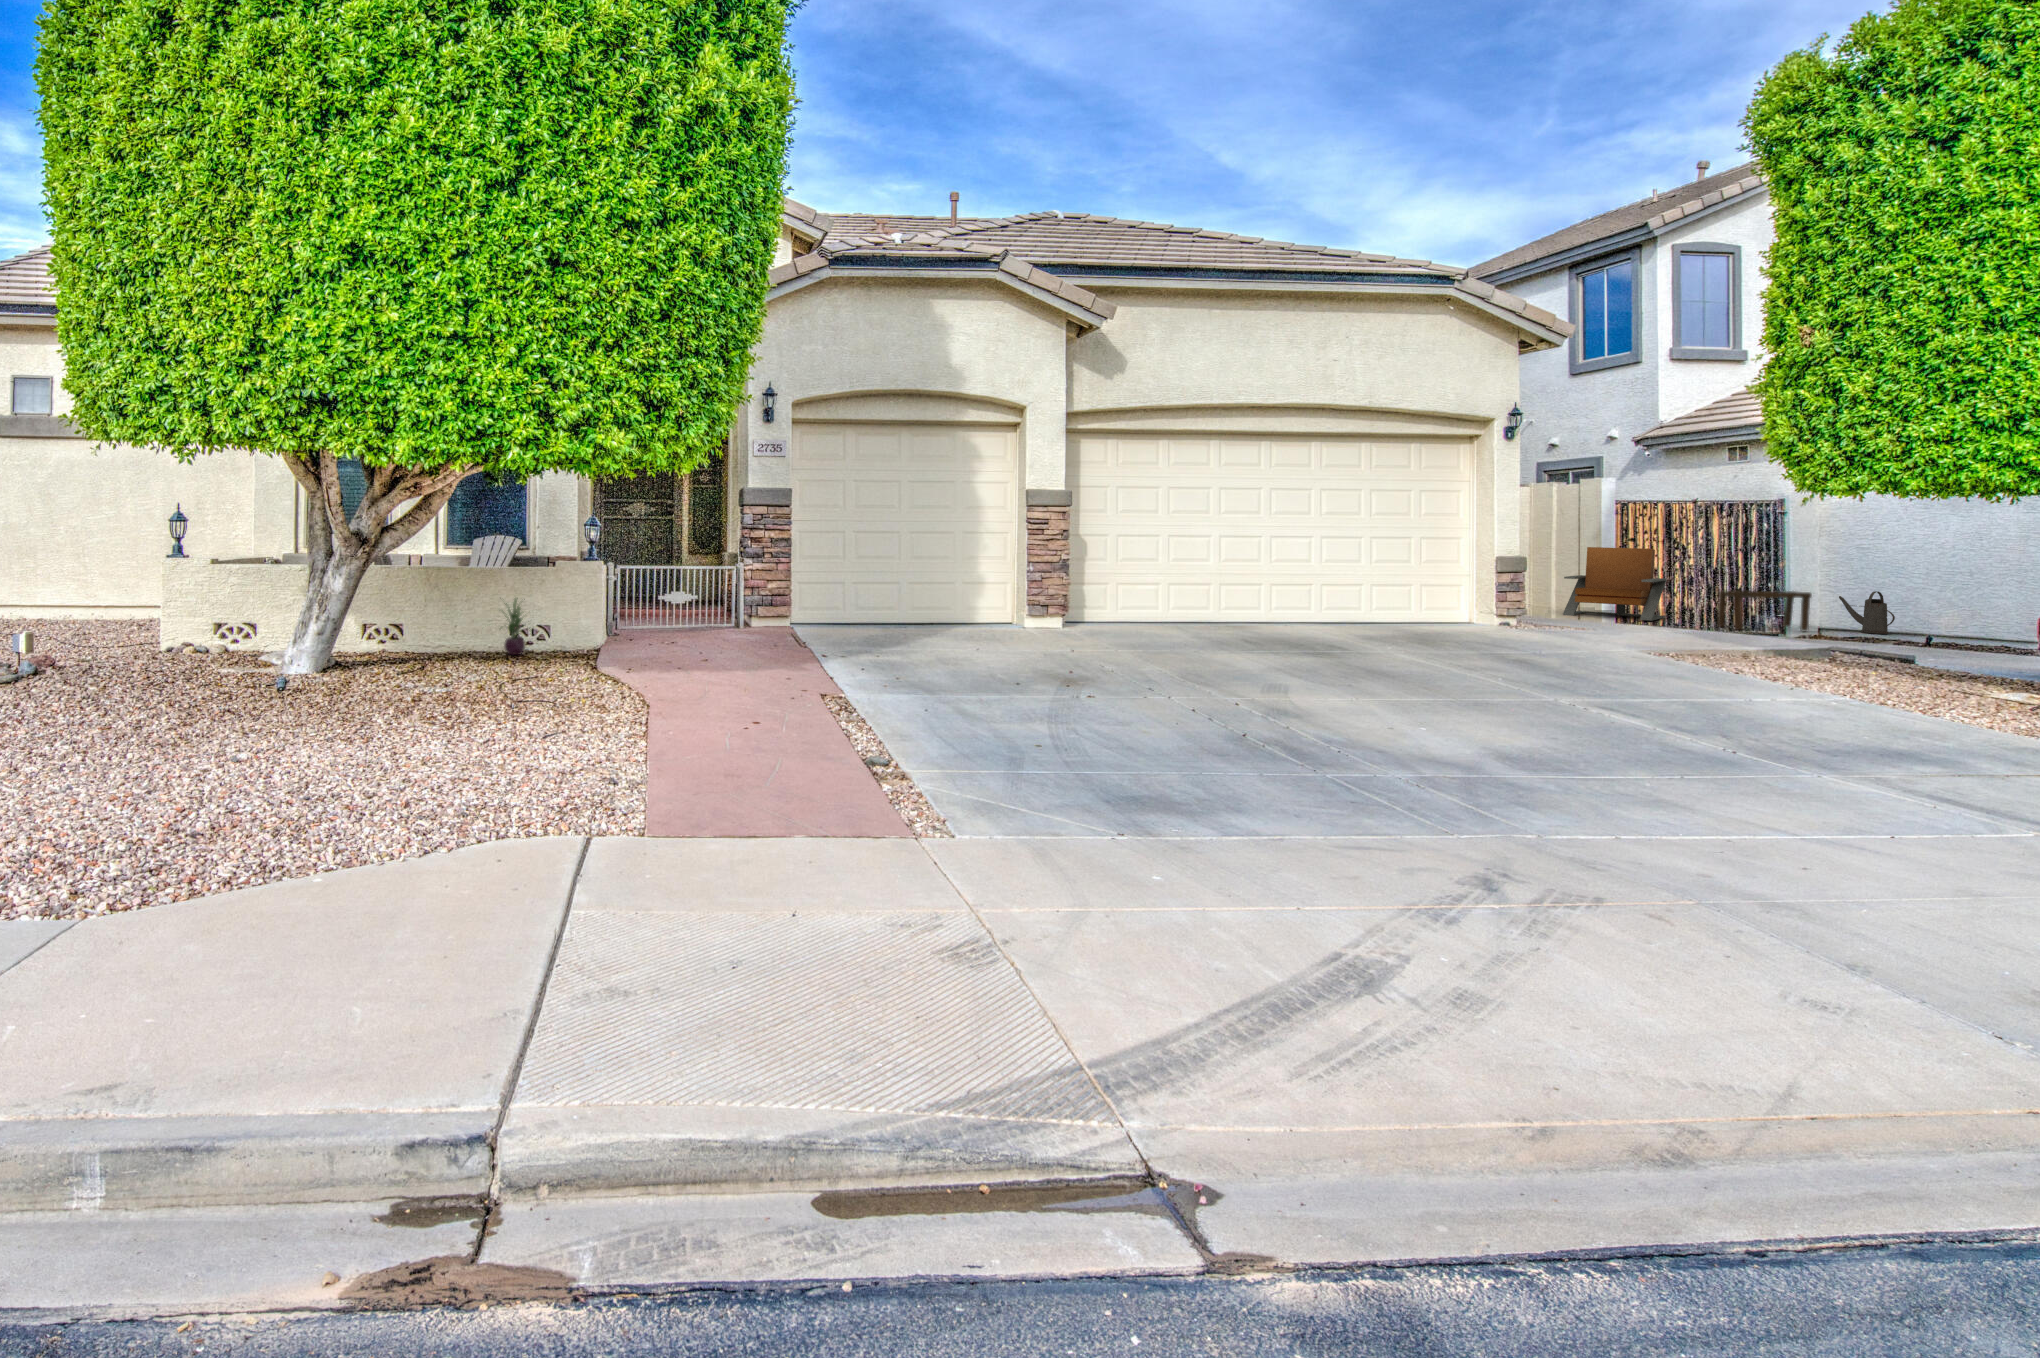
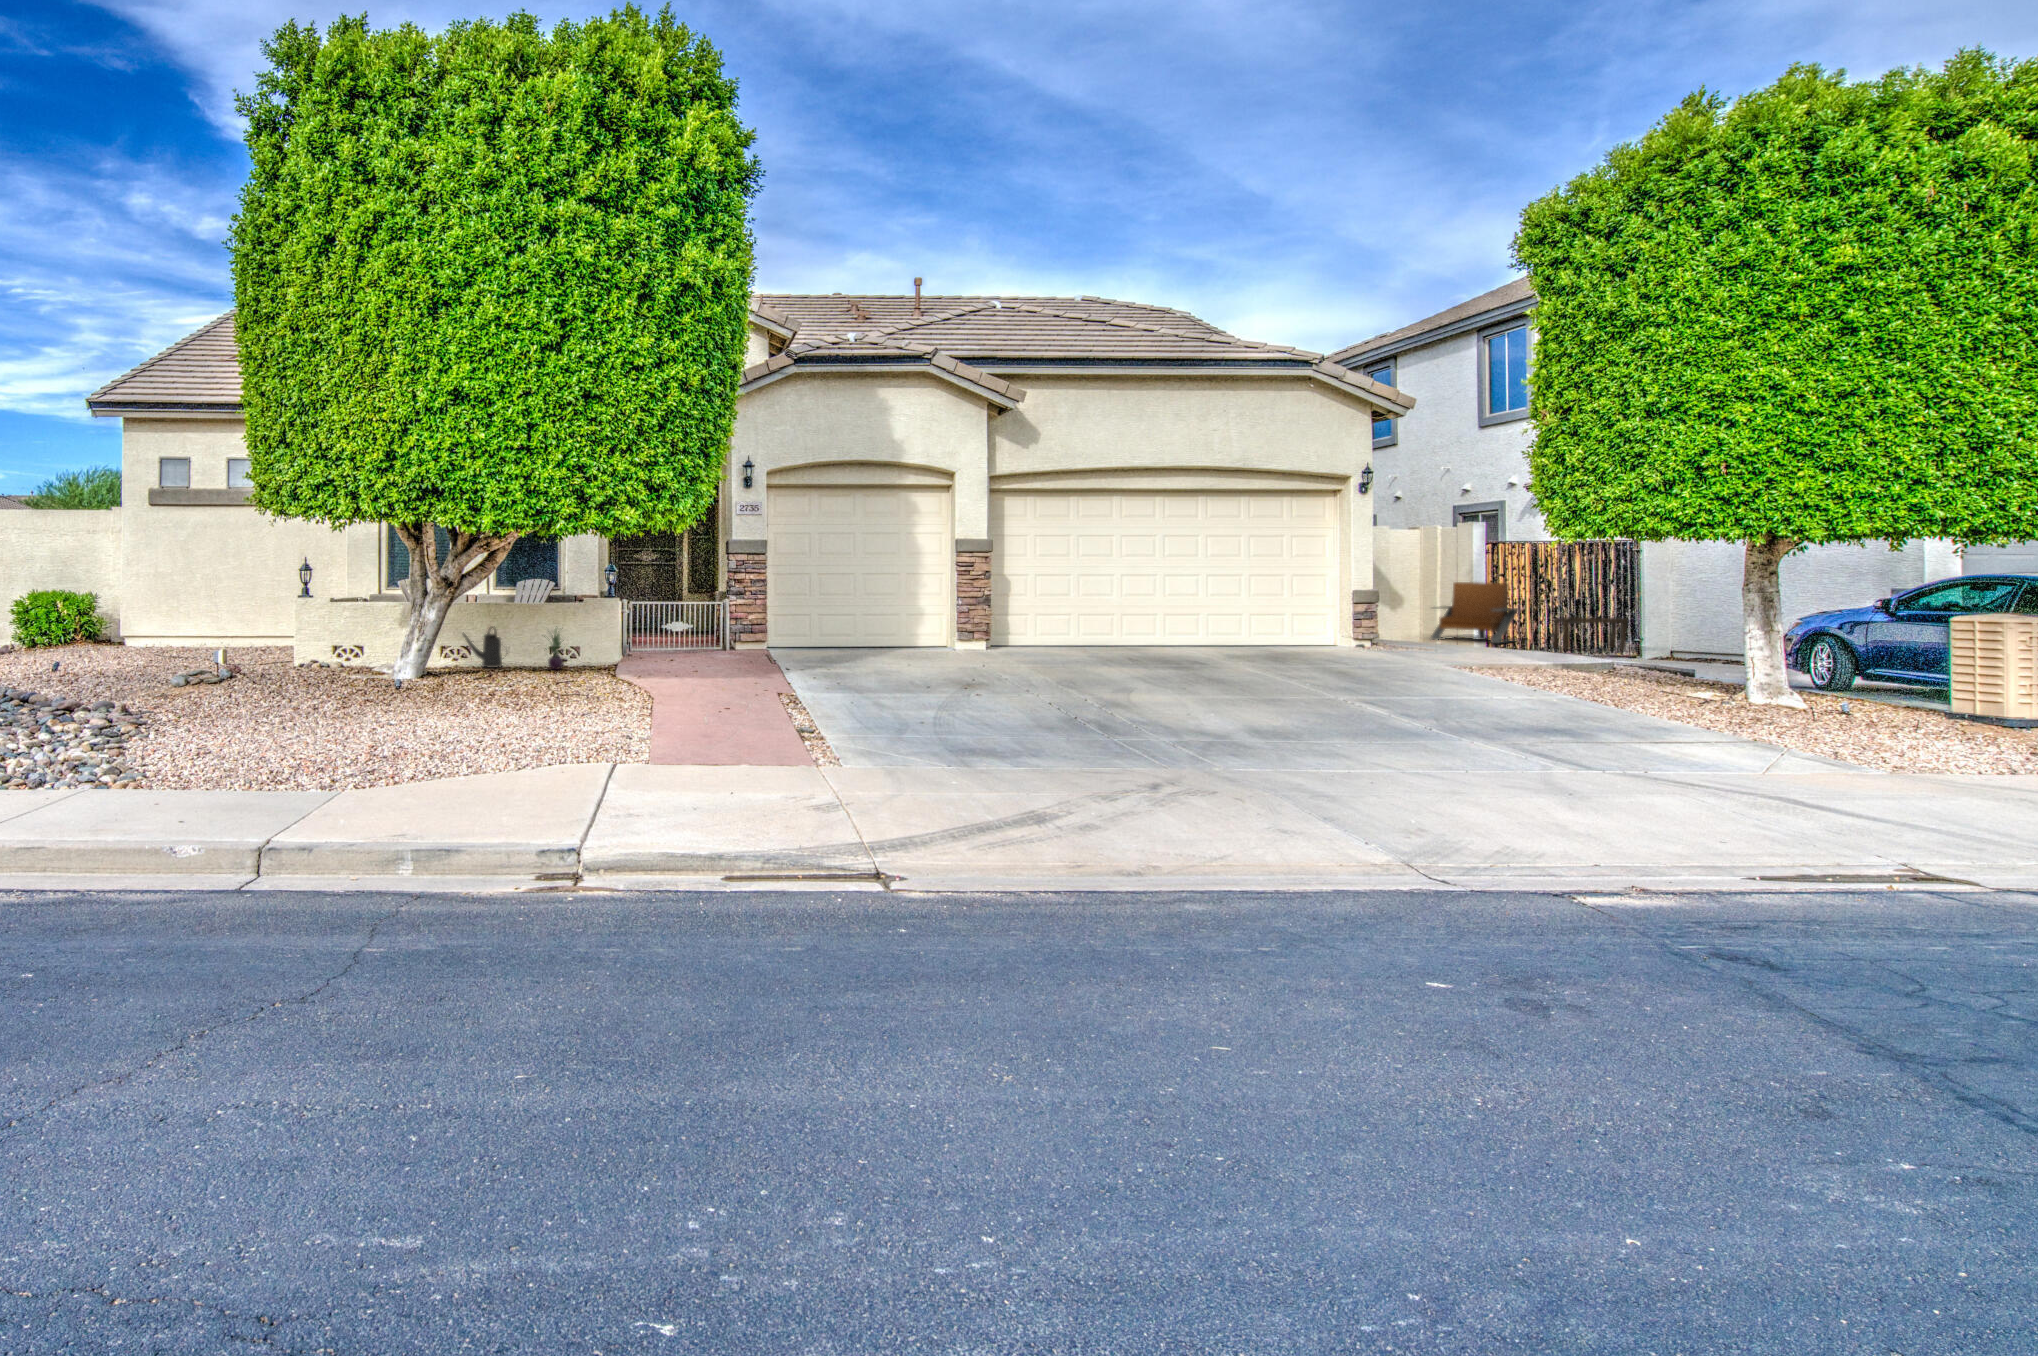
watering can: present [1839,591,1895,634] -> present [463,627,502,668]

